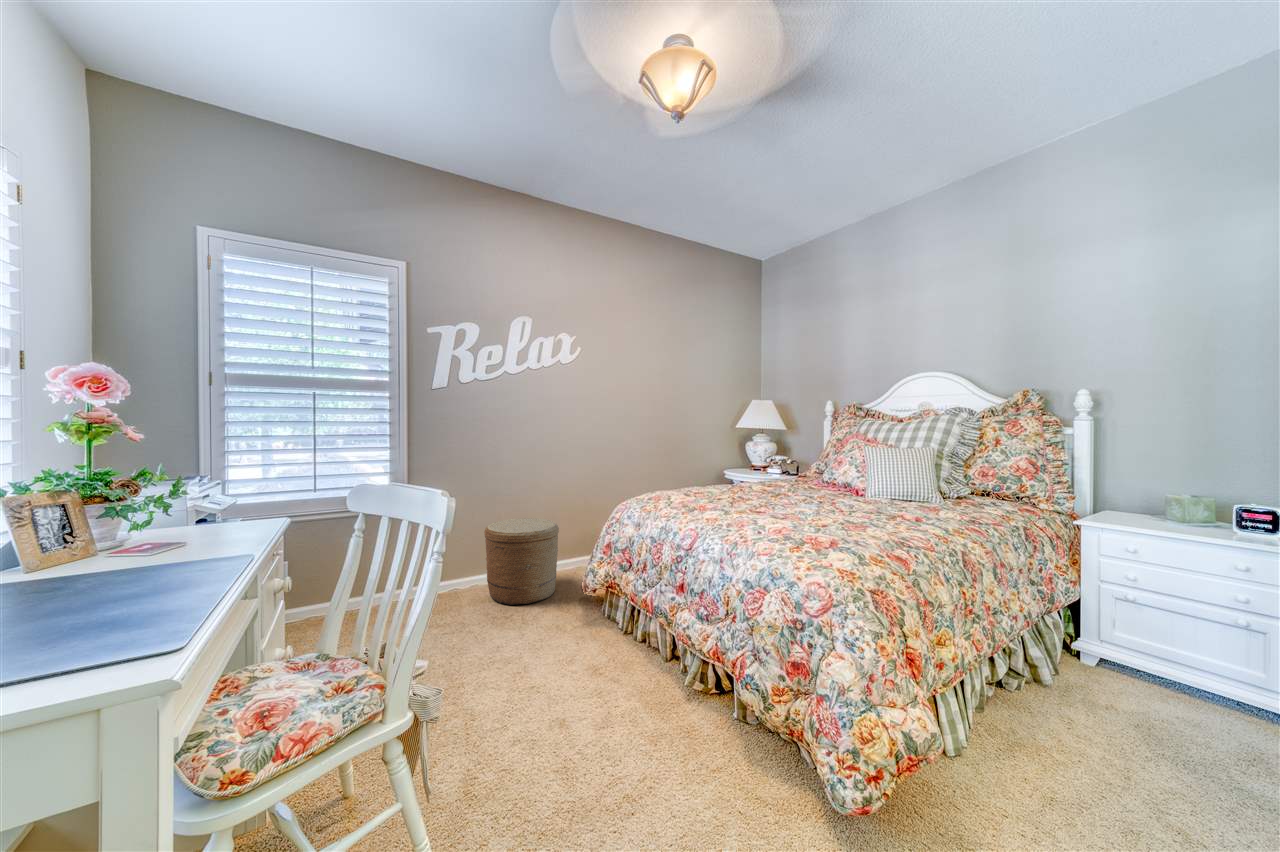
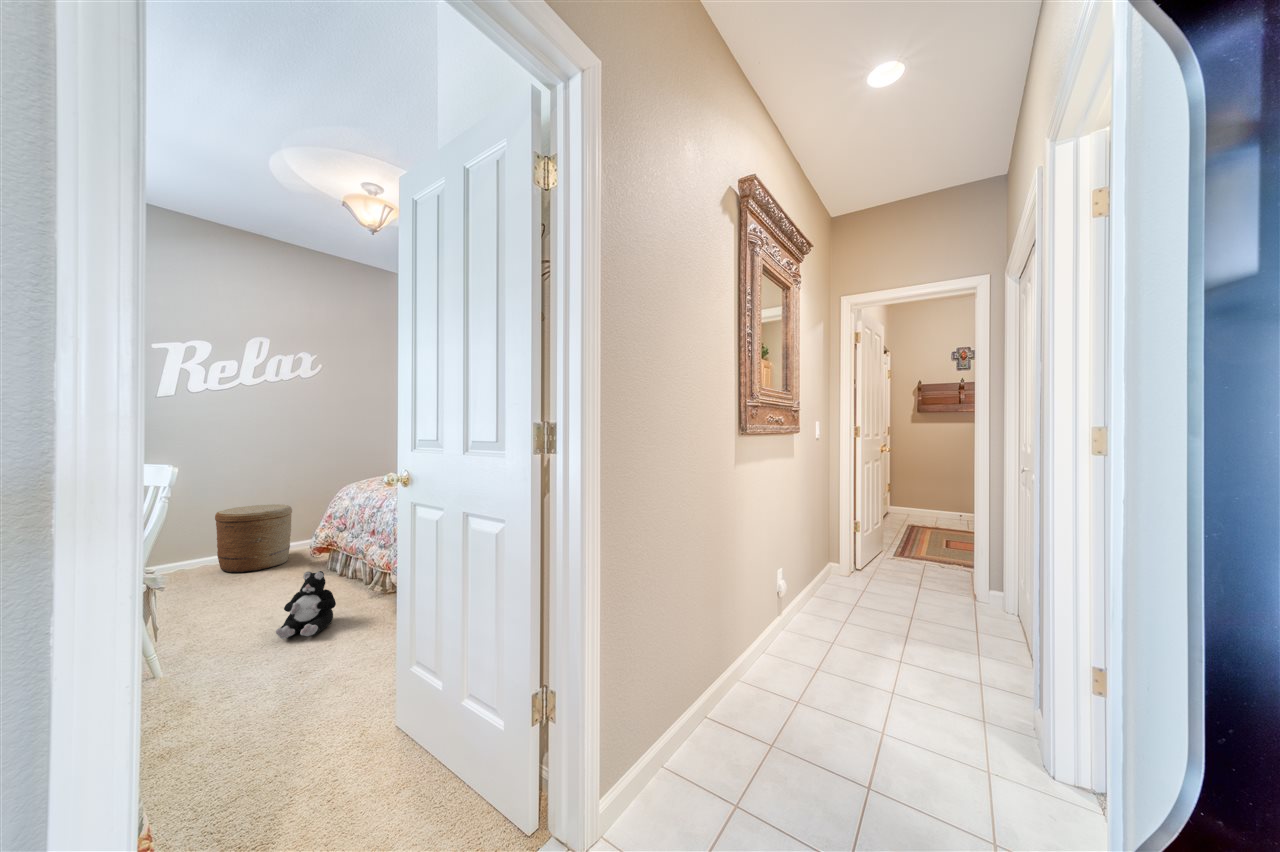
plush toy: none [582,659,657,785] -> present [276,571,336,639]

